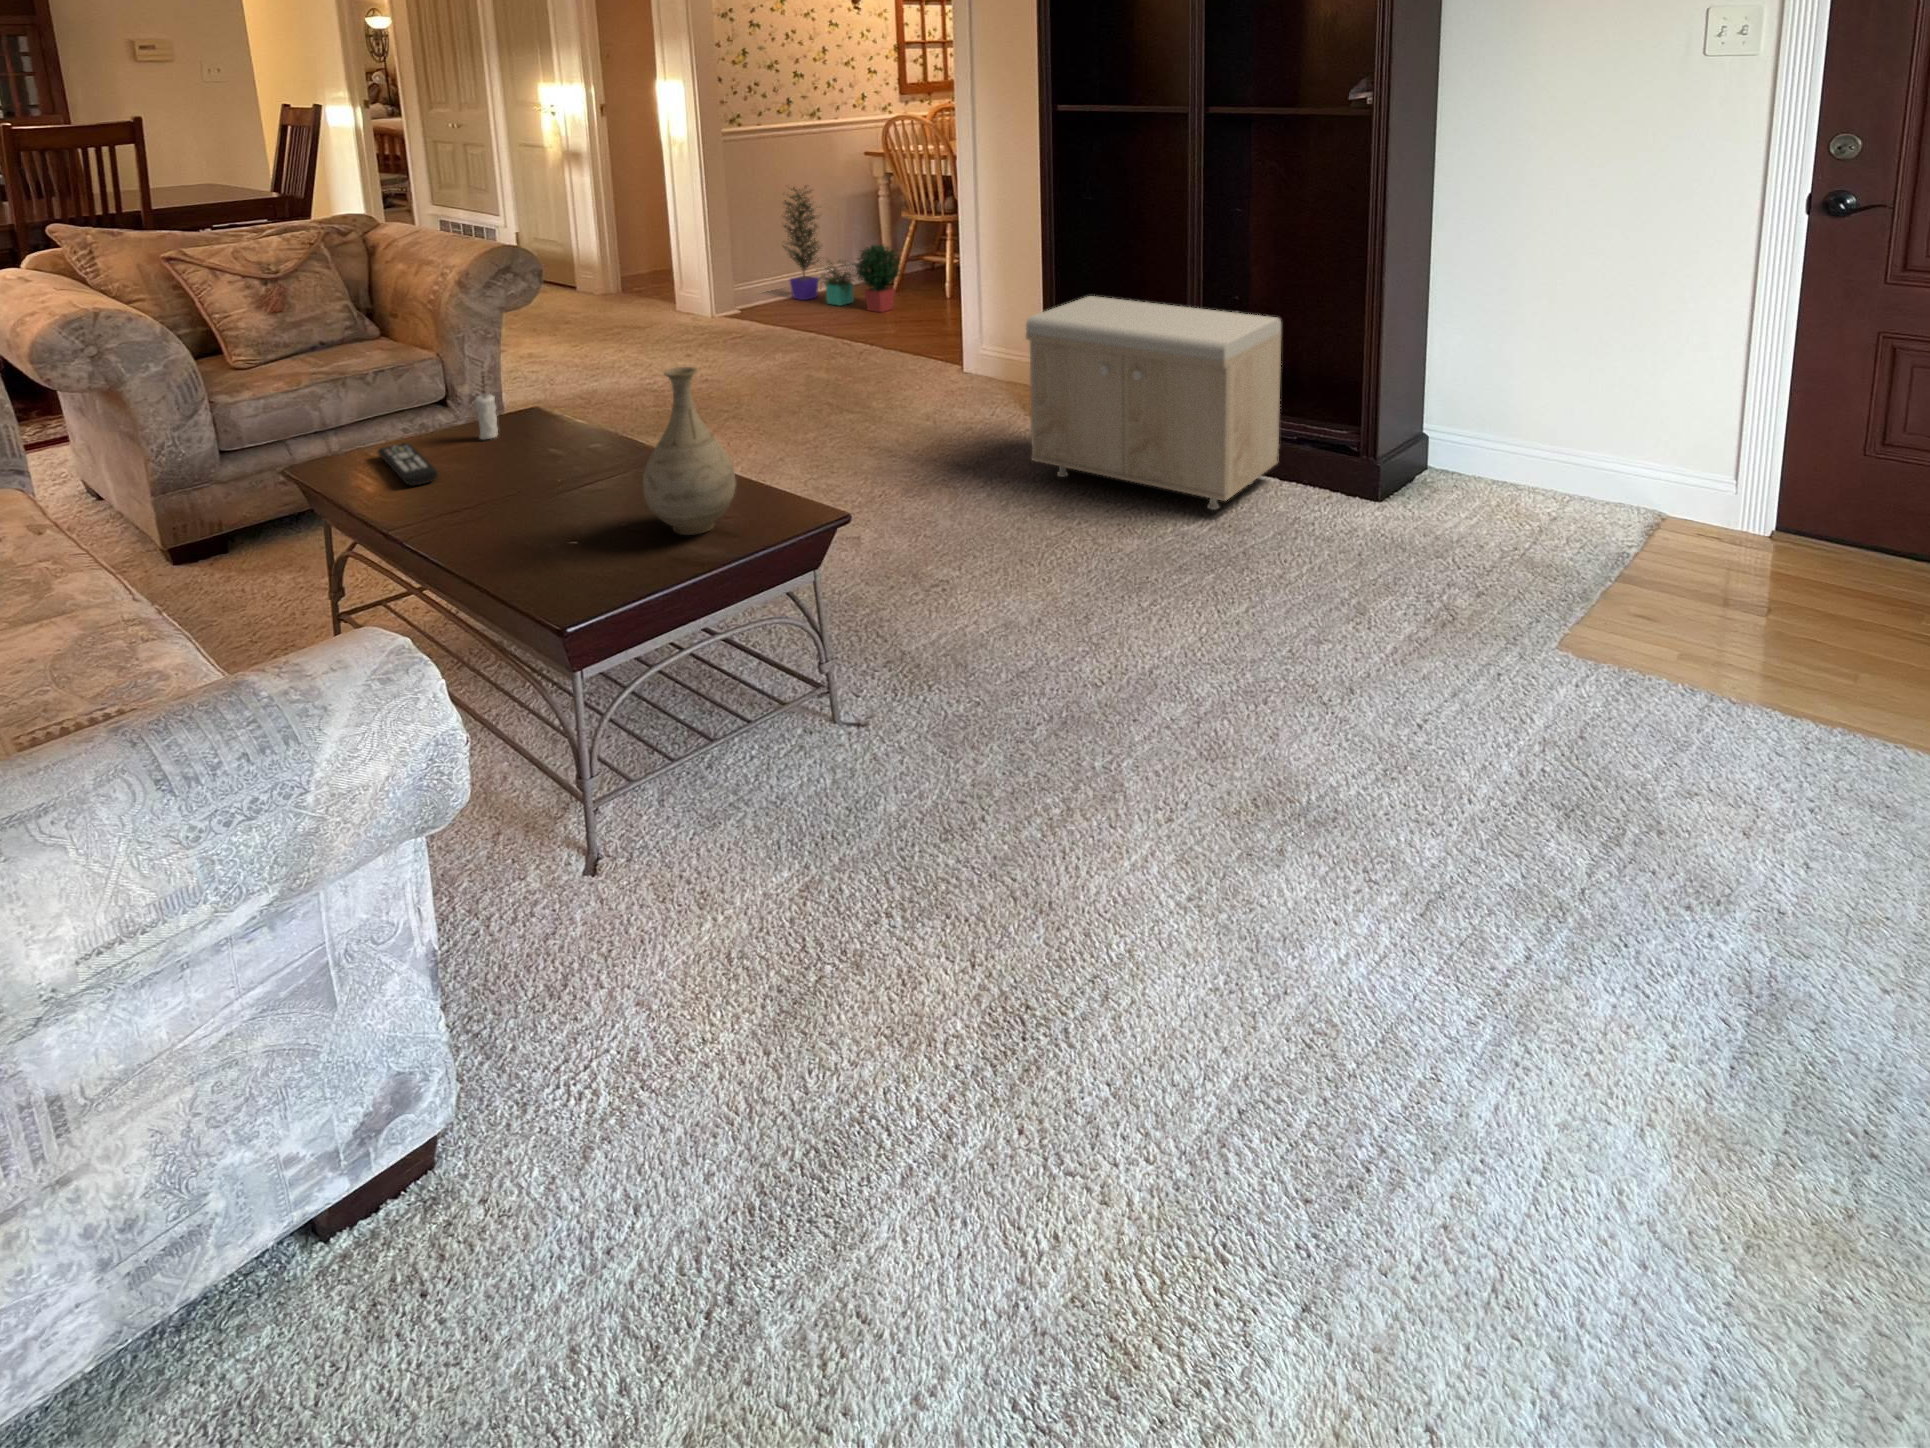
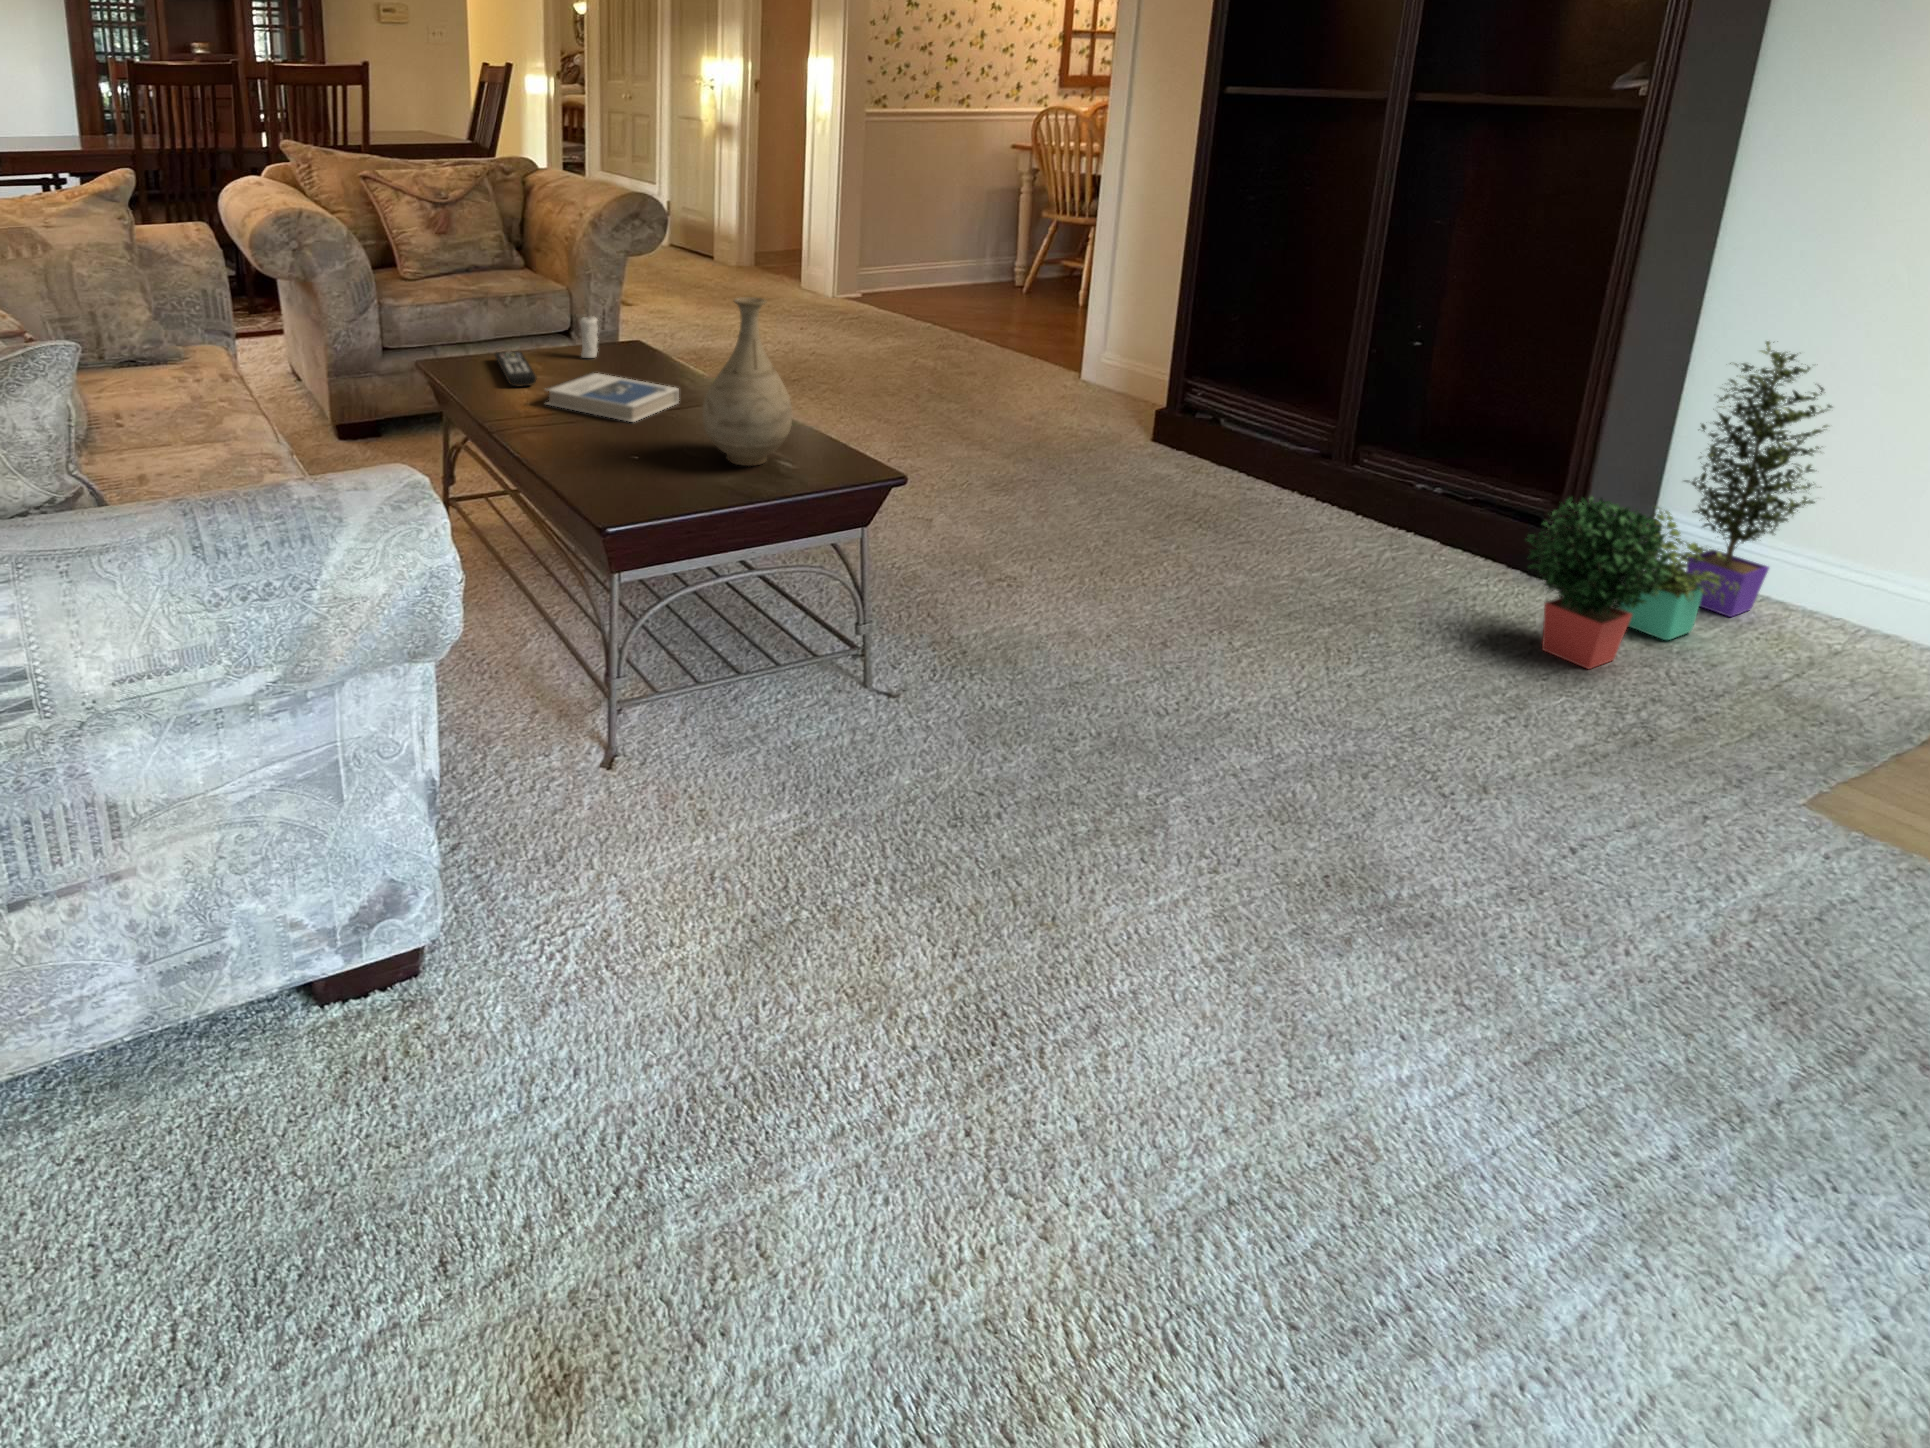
potted plant: present [784,188,900,312] -> present [1526,341,1832,669]
storage bench: present [1026,296,1281,510] -> none [1131,302,1465,557]
hardback book: none [453,457,604,506] -> present [545,373,679,422]

